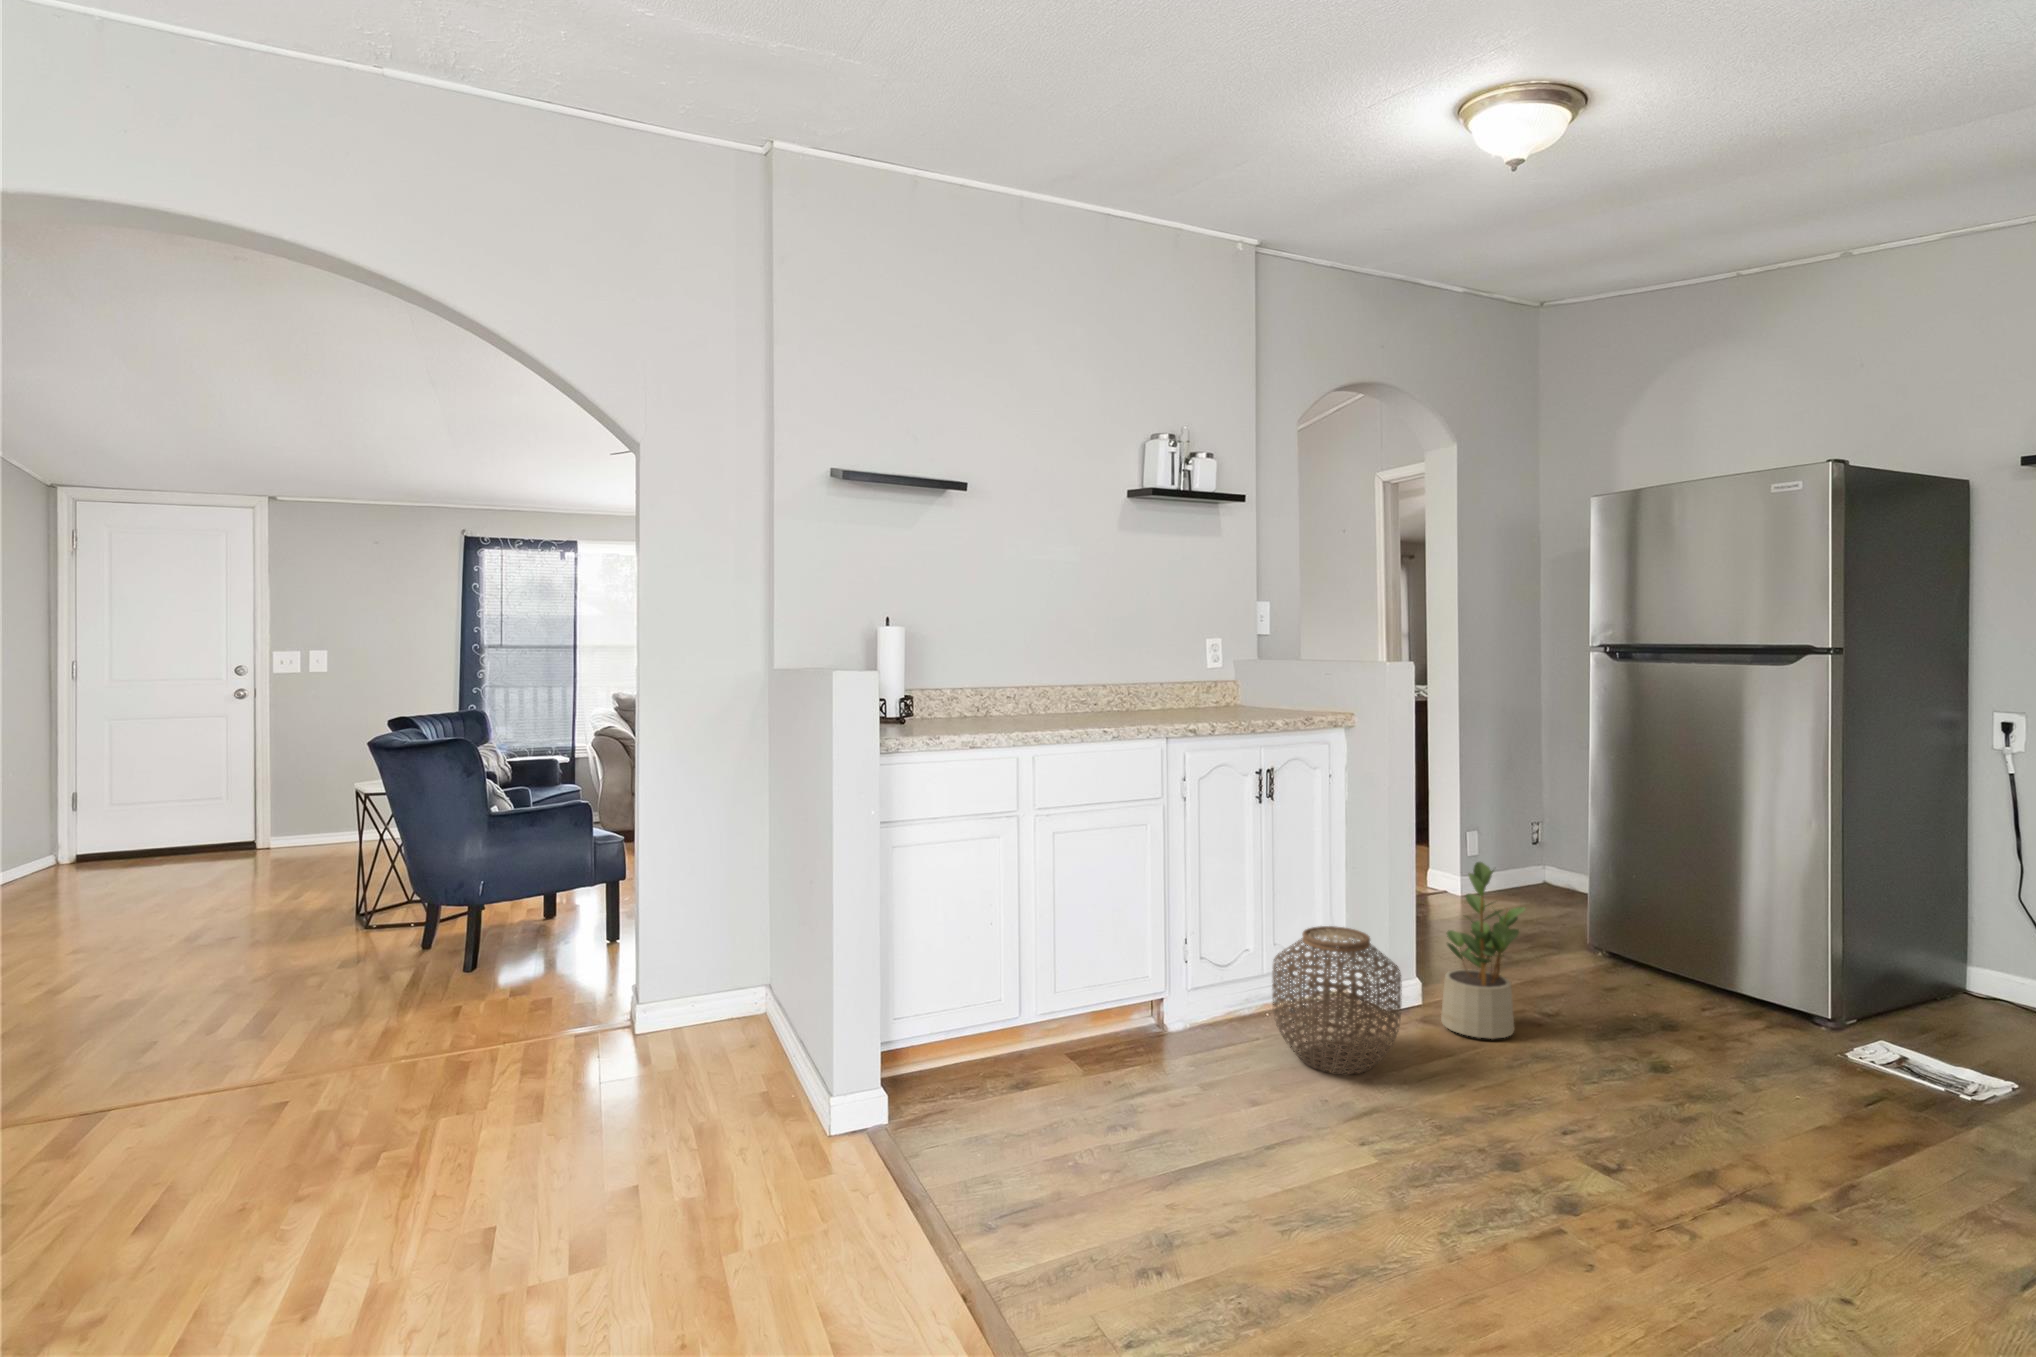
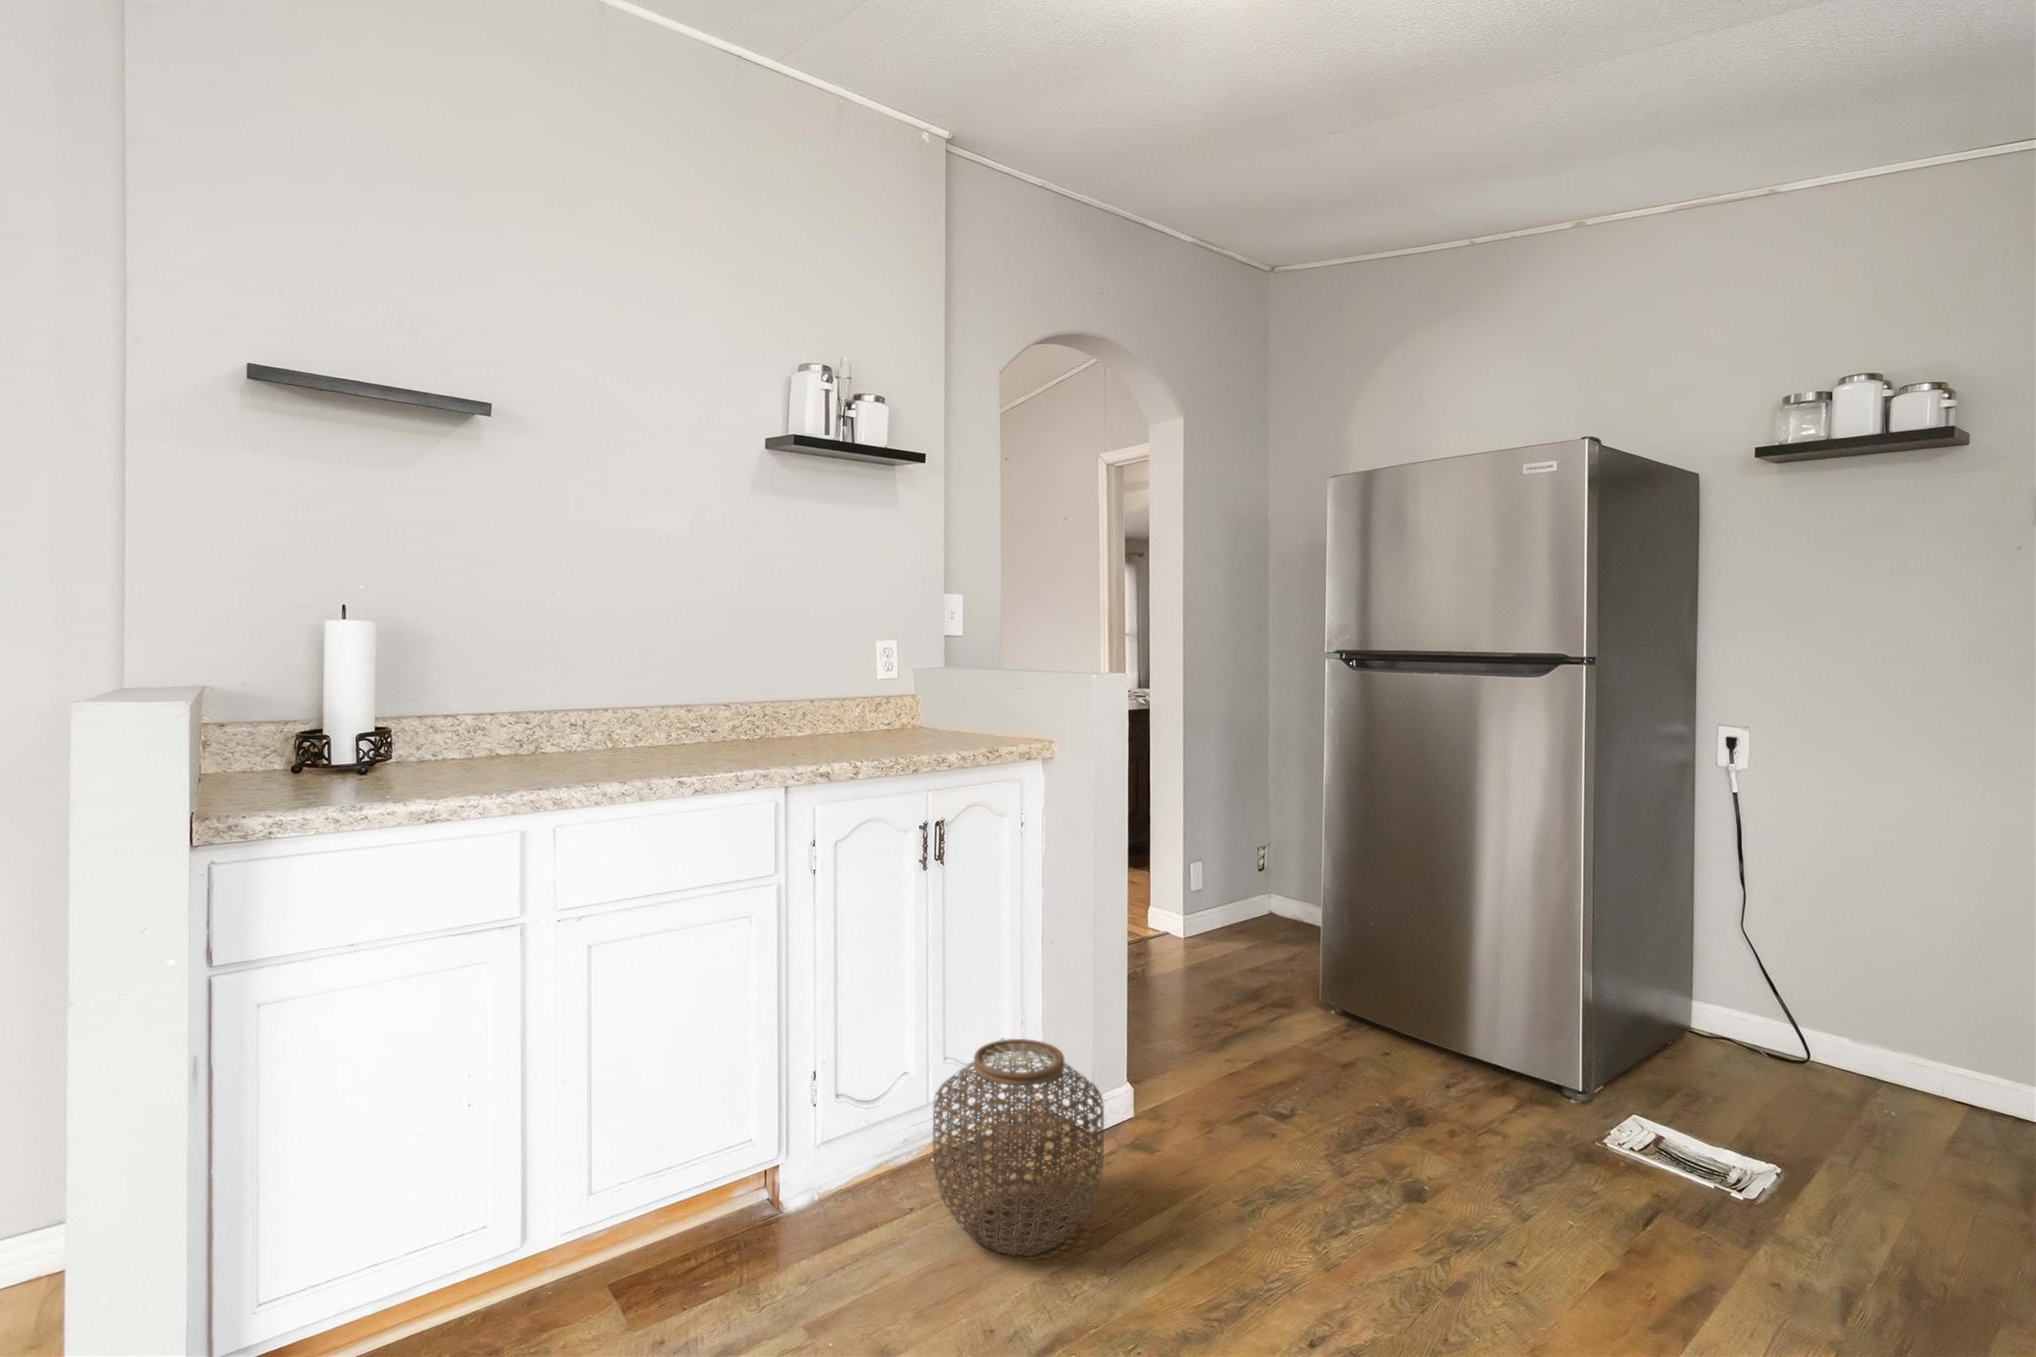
potted plant: present [1441,862,1525,1039] -> none [1156,932,1258,1164]

